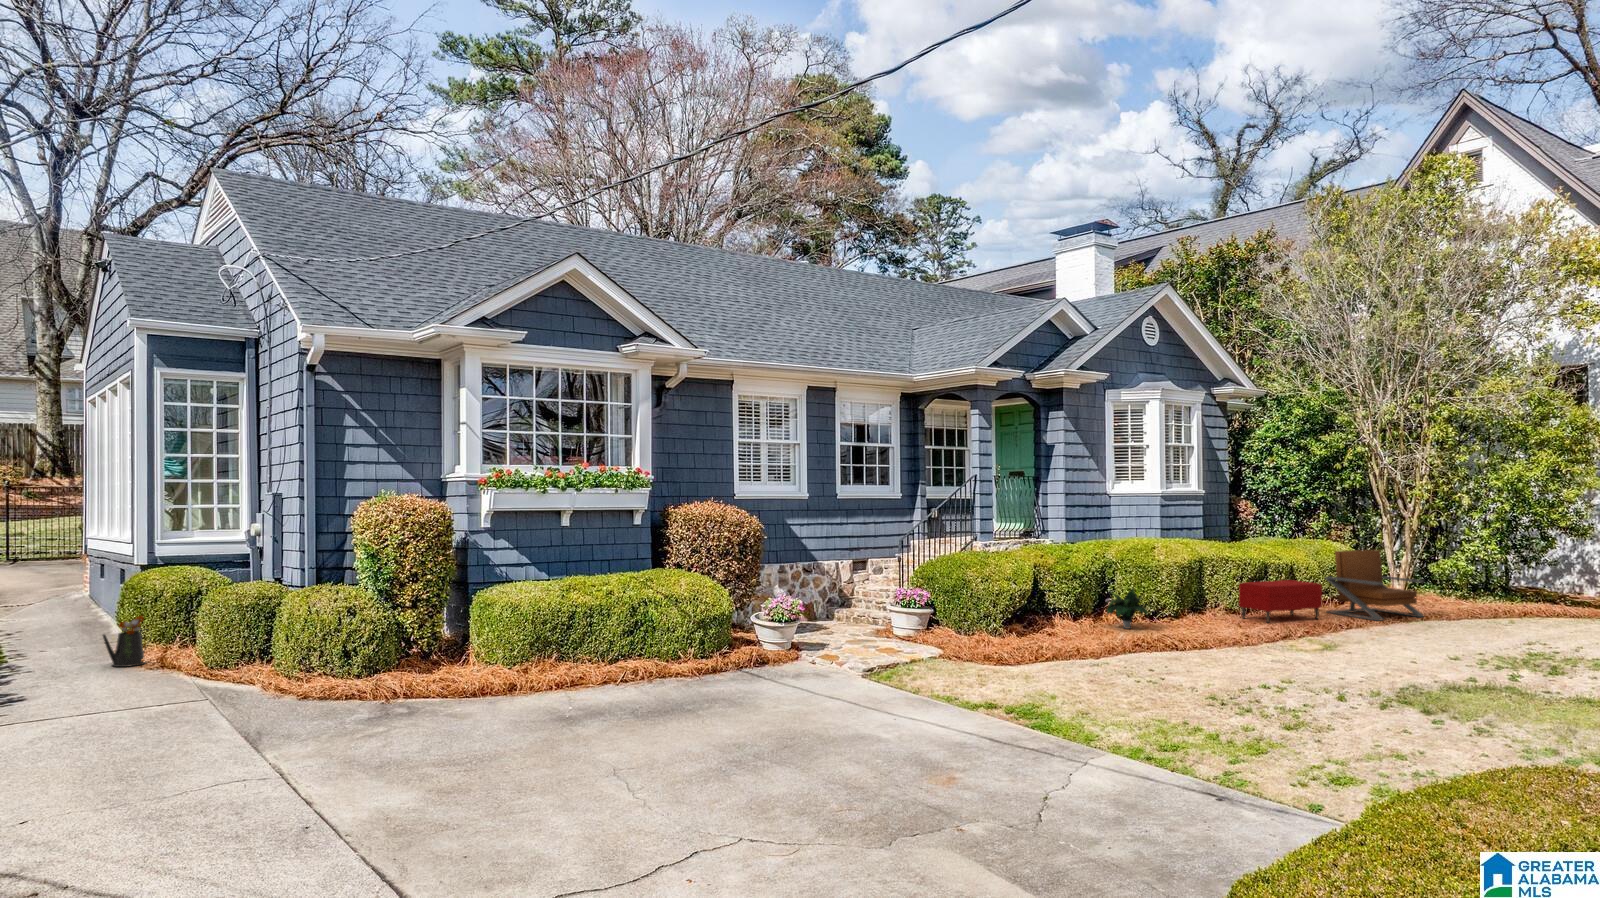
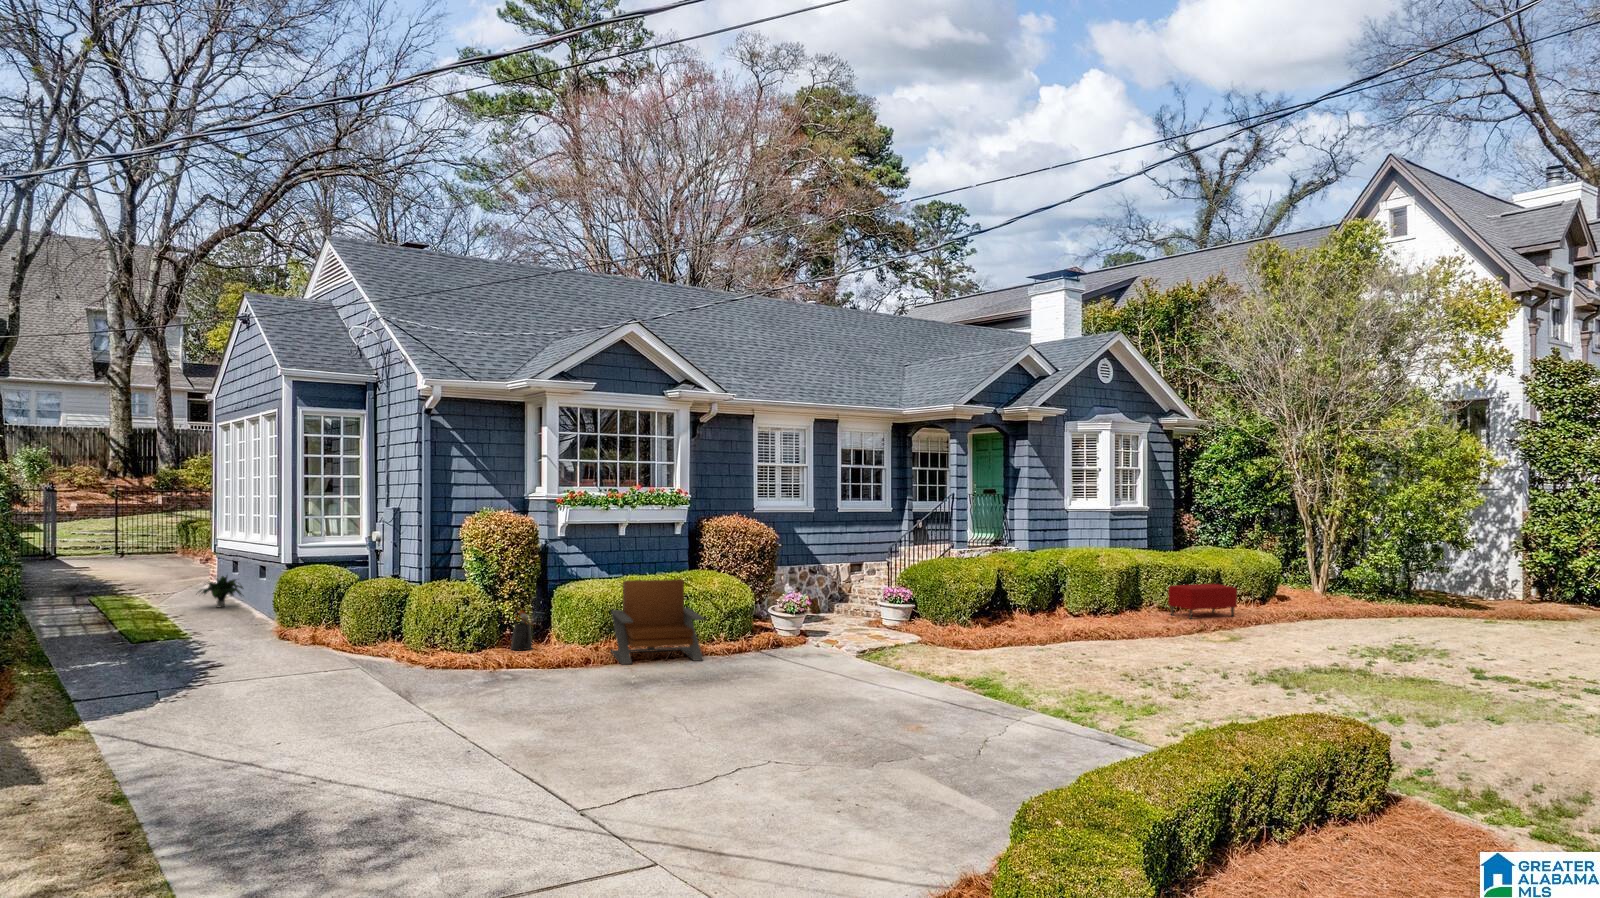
lounge chair: present [1325,550,1424,621] -> present [611,579,704,665]
potted plant: present [1107,589,1148,629] -> present [201,576,243,608]
watering can: present [103,616,145,667] -> present [511,610,533,650]

